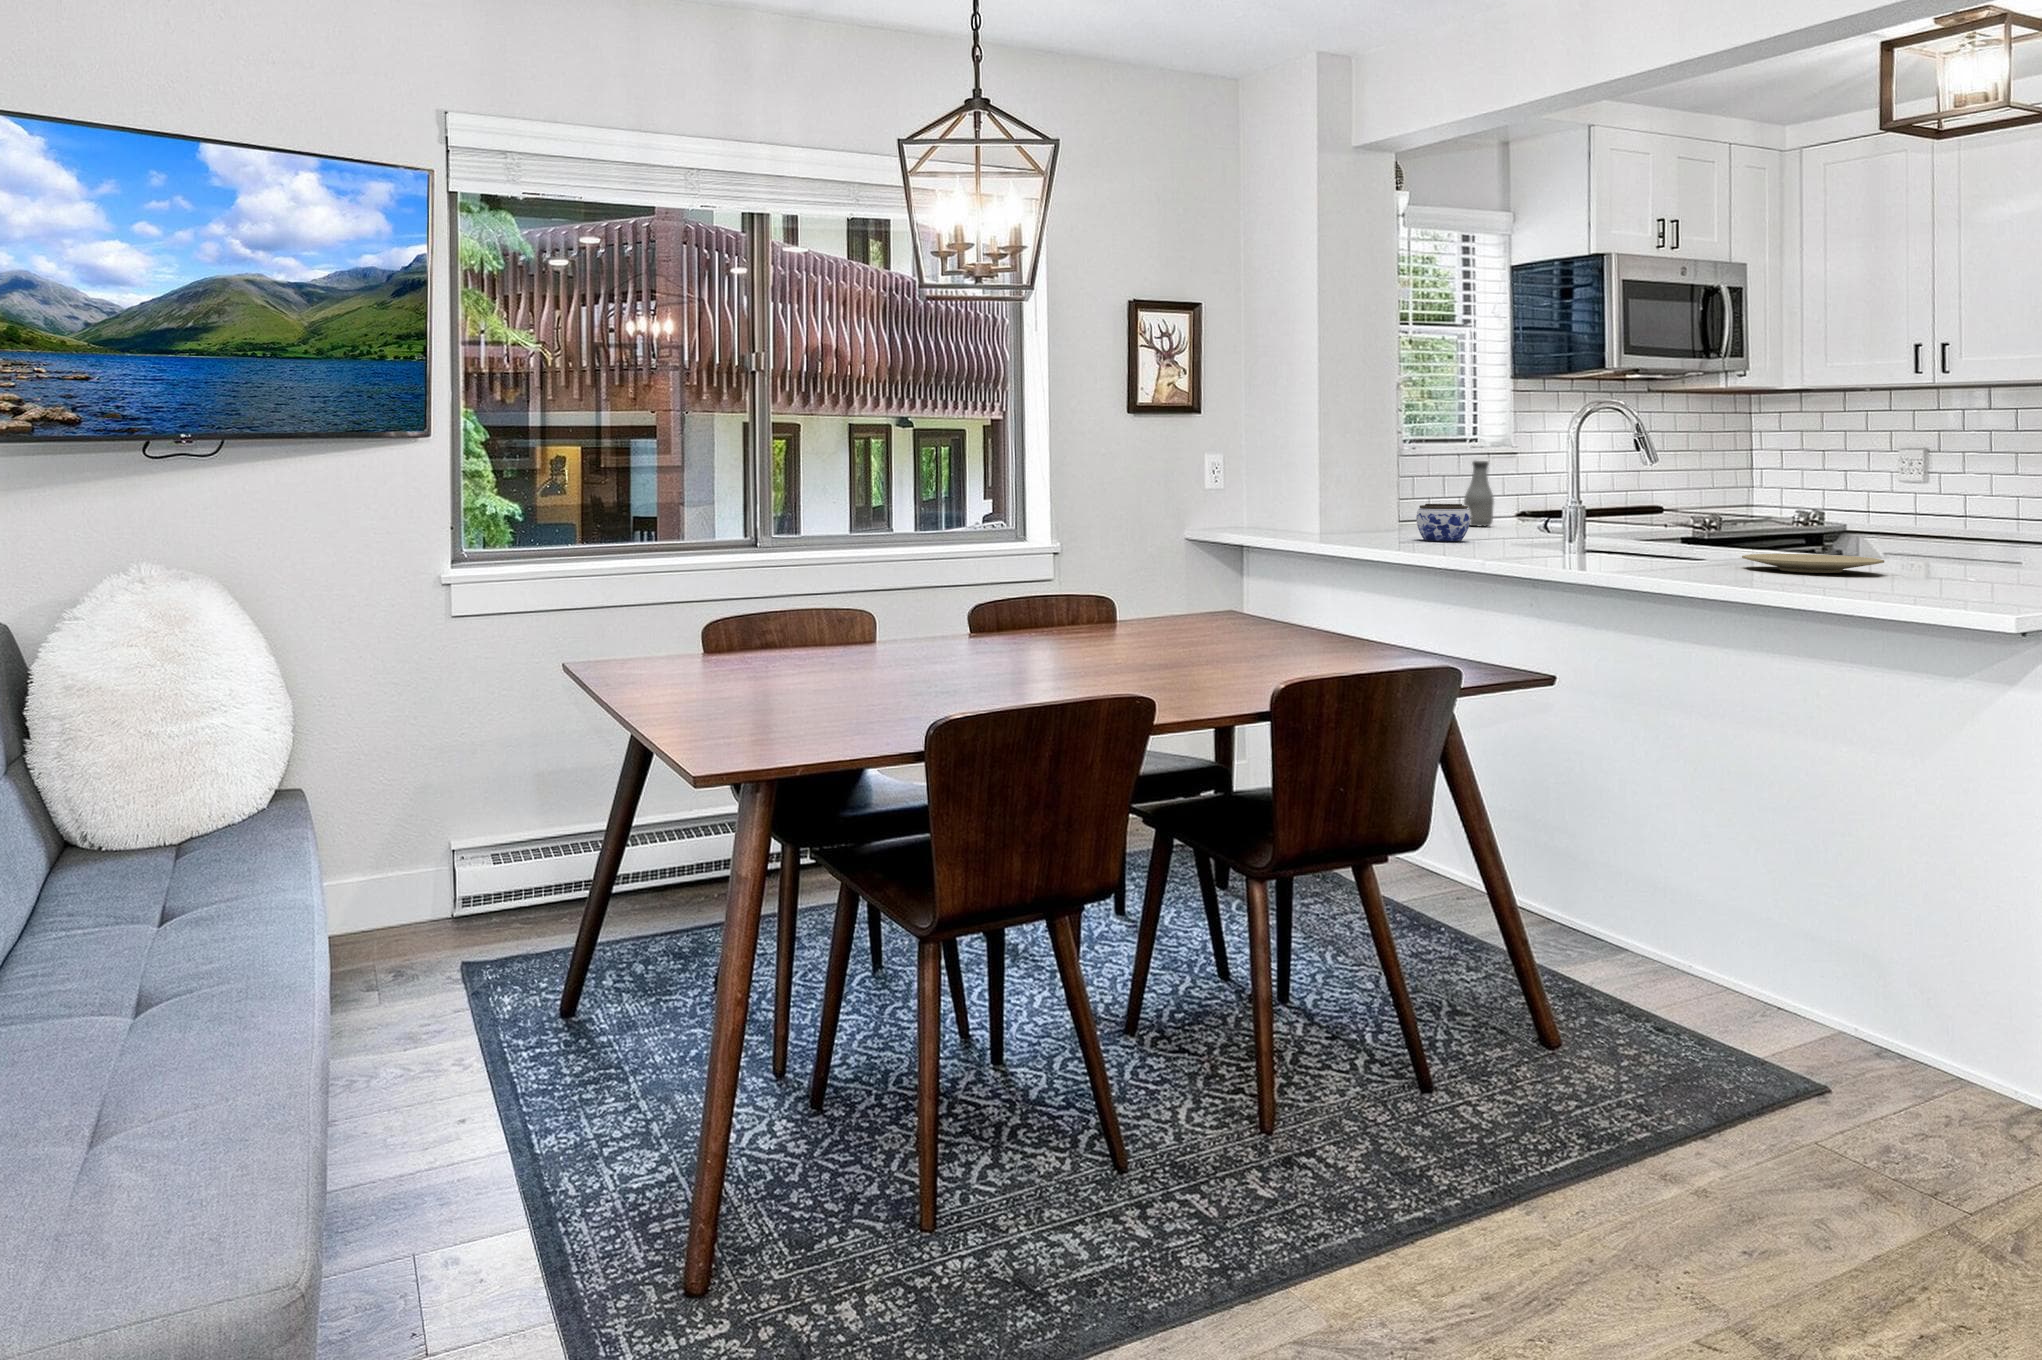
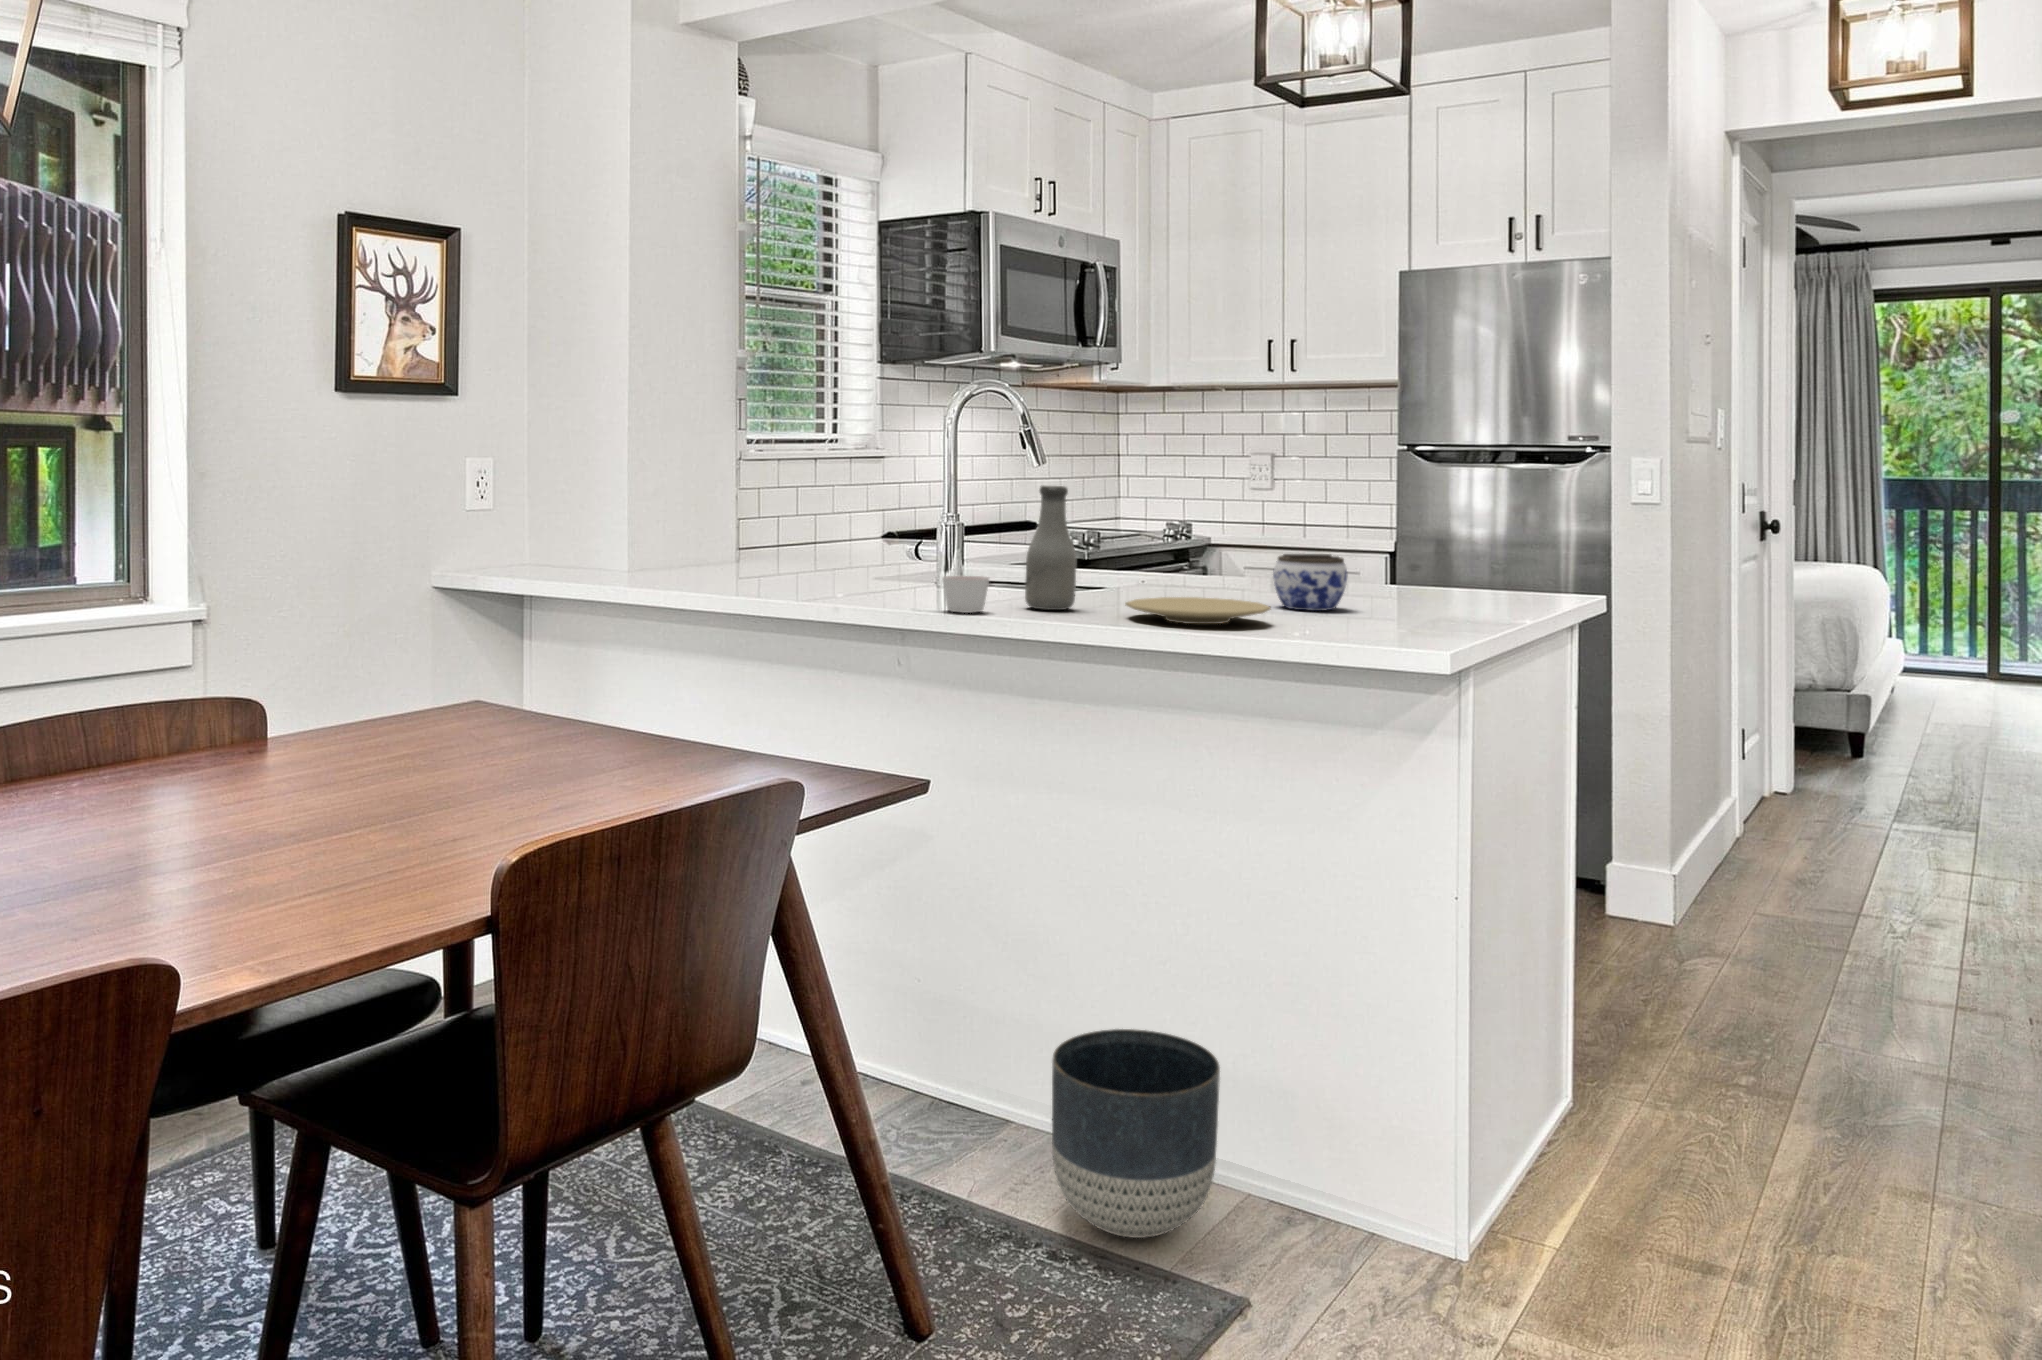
bottle: present [1464,461,1494,526] -> present [1025,486,1076,610]
jar: present [1416,504,1471,541] -> present [1273,554,1347,611]
candle: none [1578,534,1619,561] -> present [942,575,989,613]
planter: none [1667,873,1819,1024] -> present [1052,1029,1220,1238]

